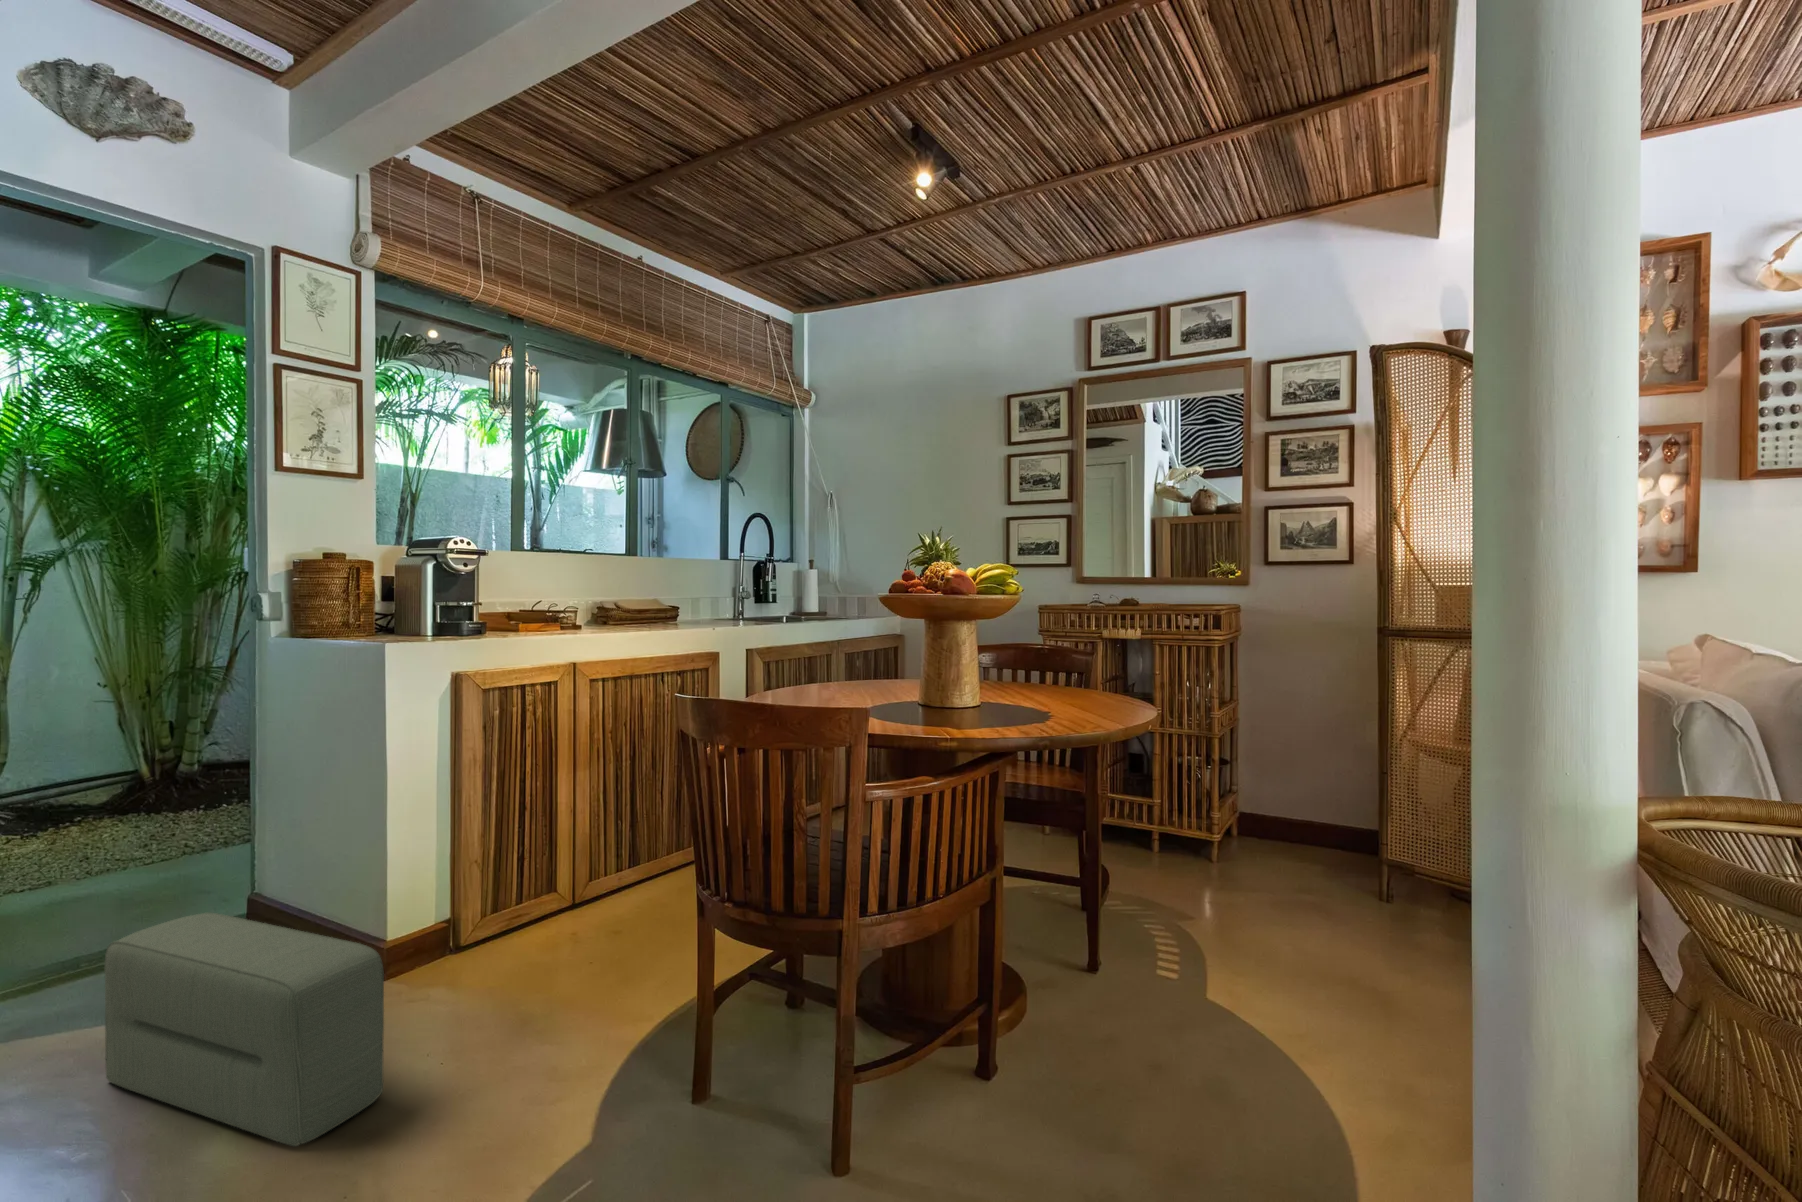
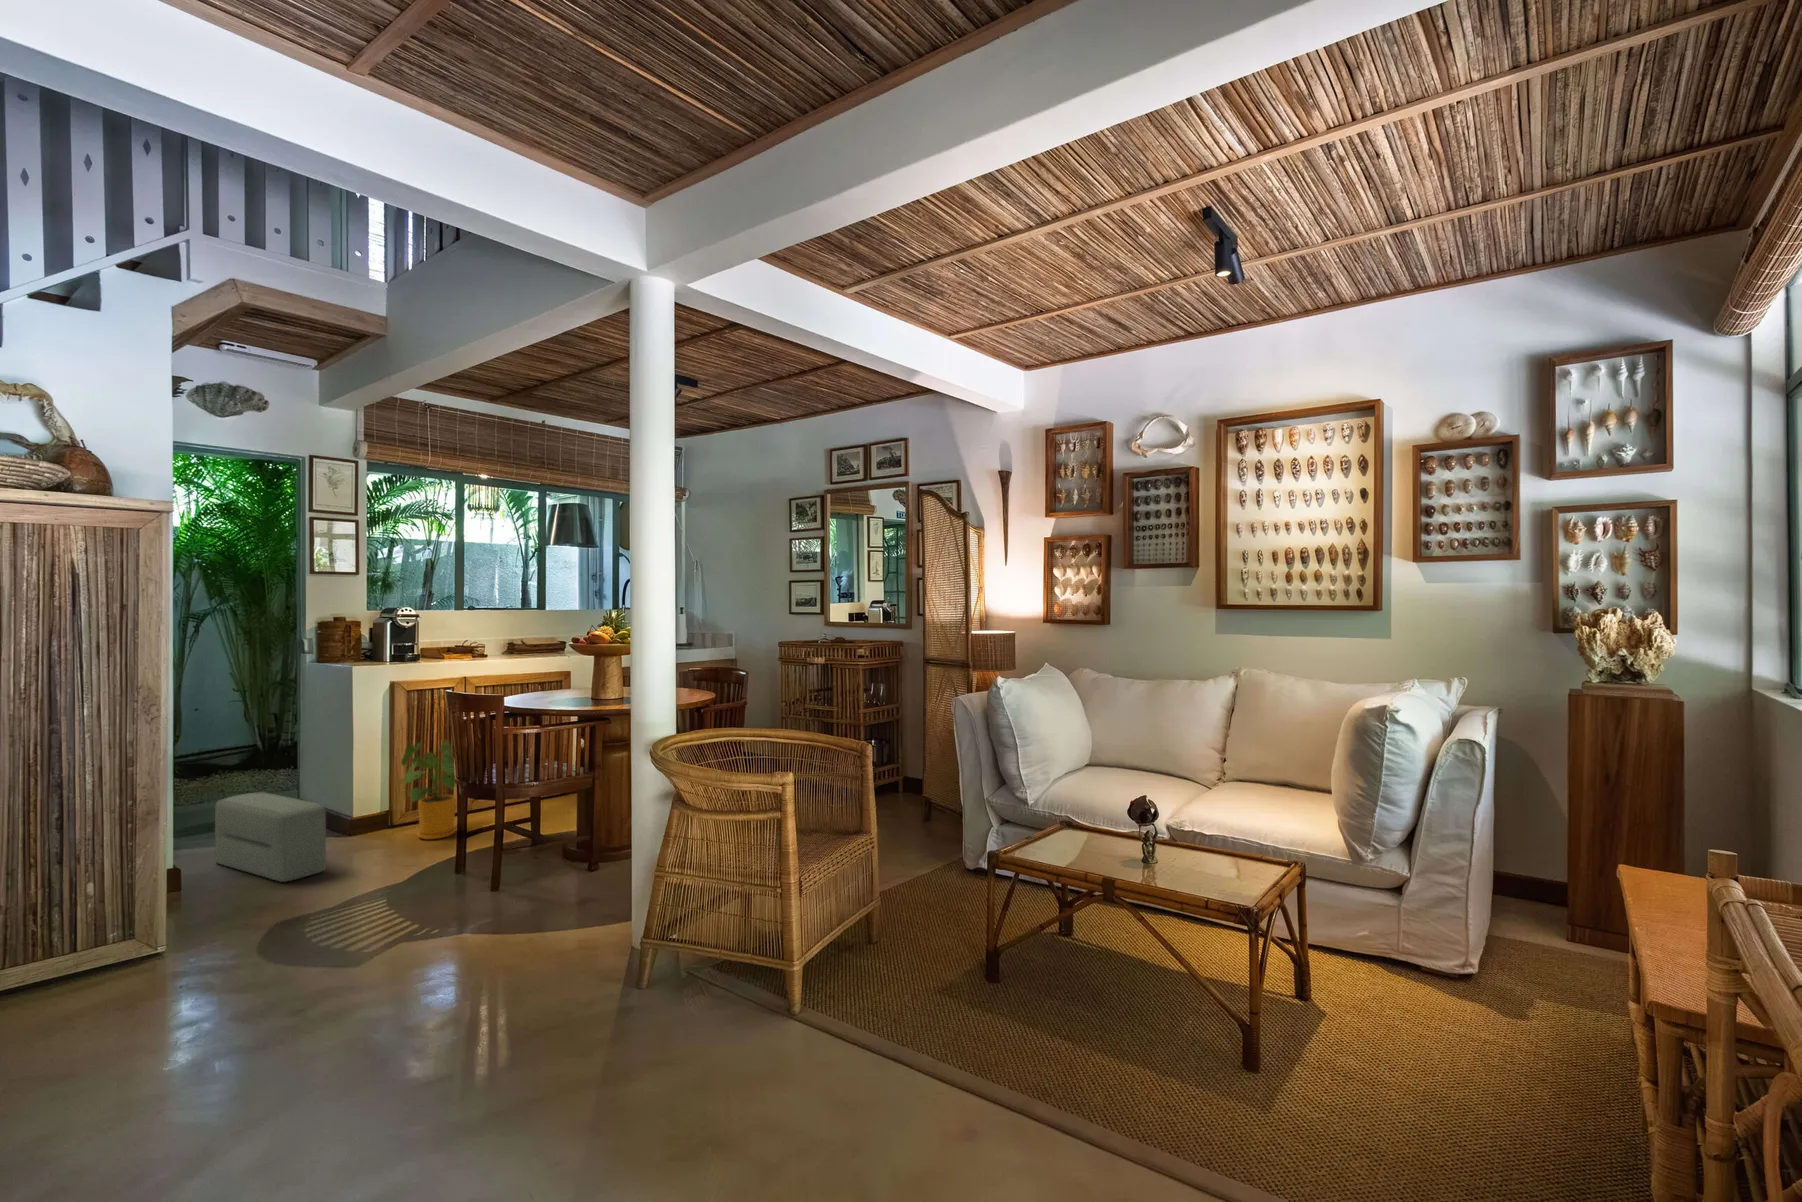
house plant: none [479,780,626,981] -> present [401,740,456,839]

